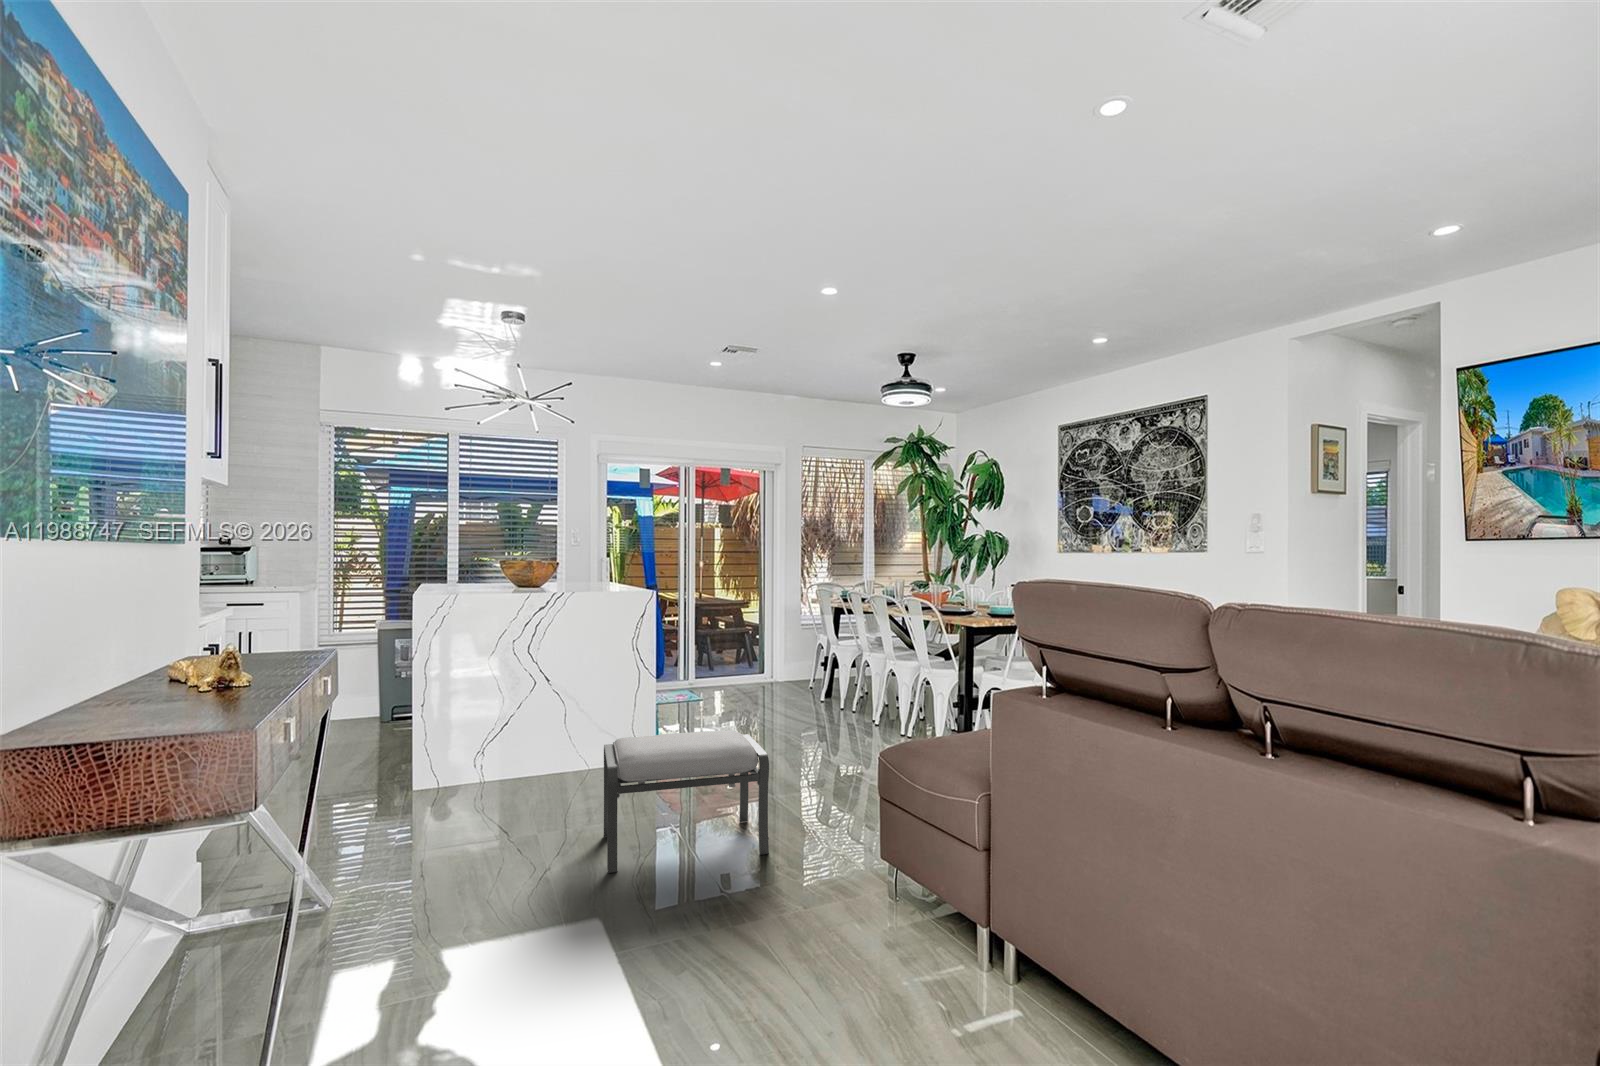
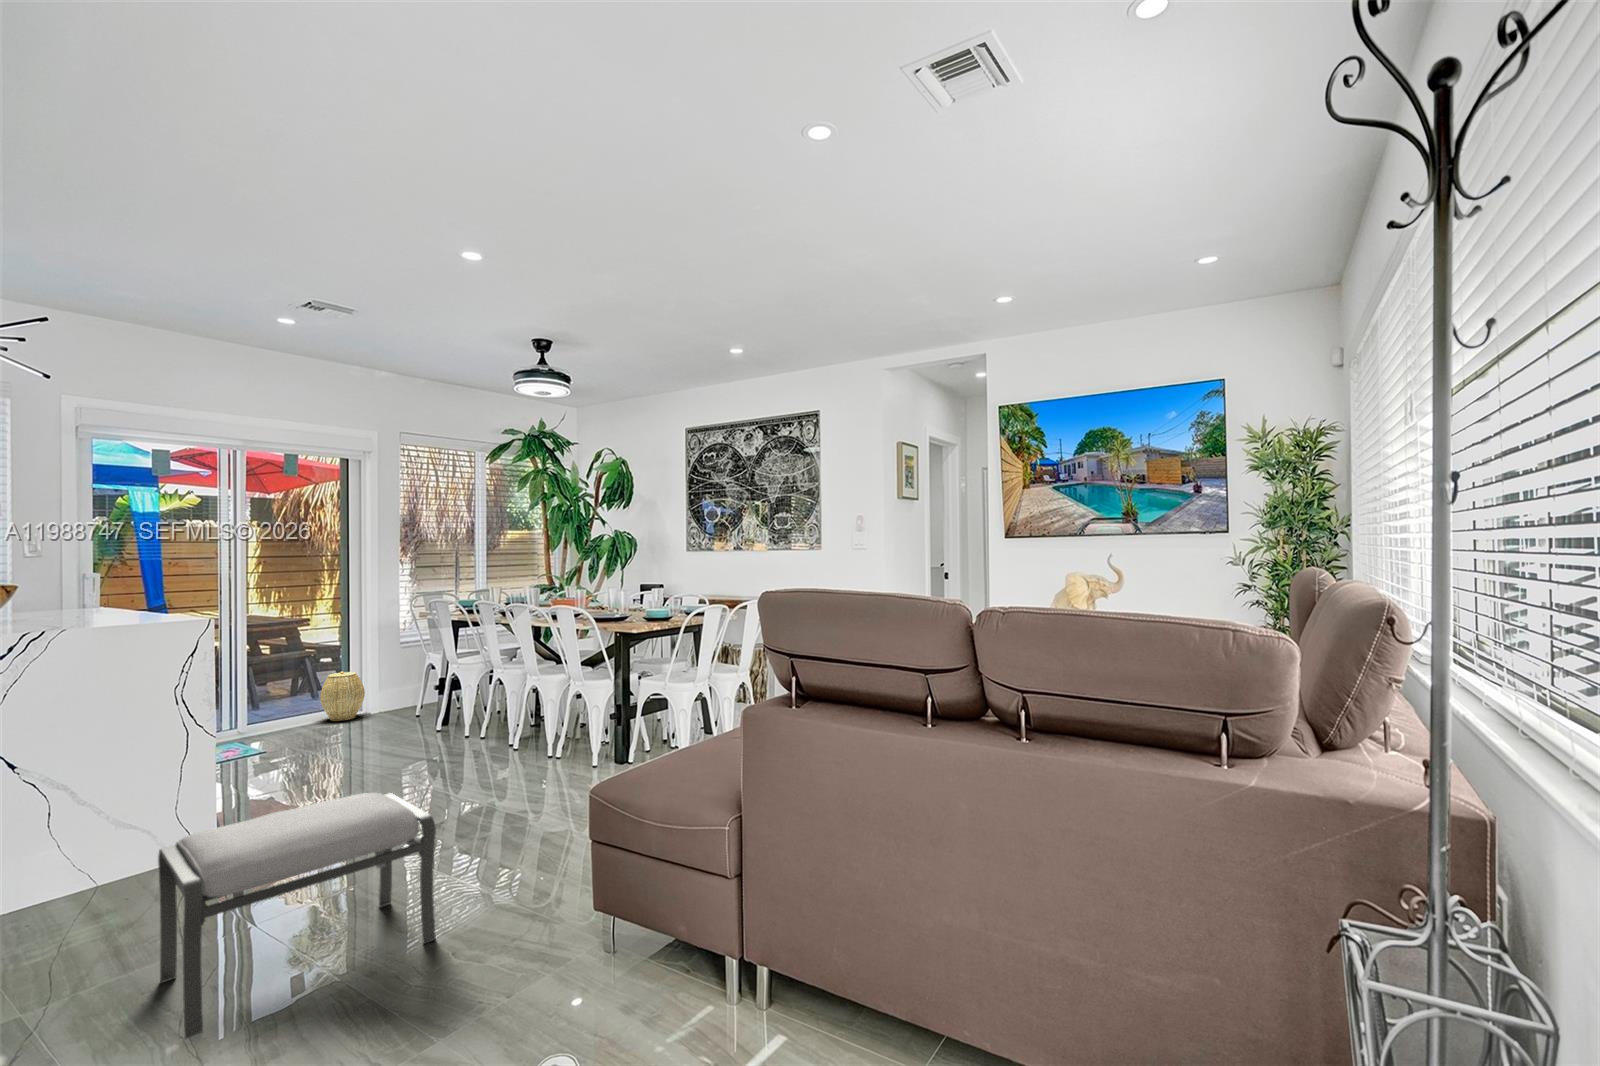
woven basket: none [743,645,774,685] -> present [320,671,365,721]

